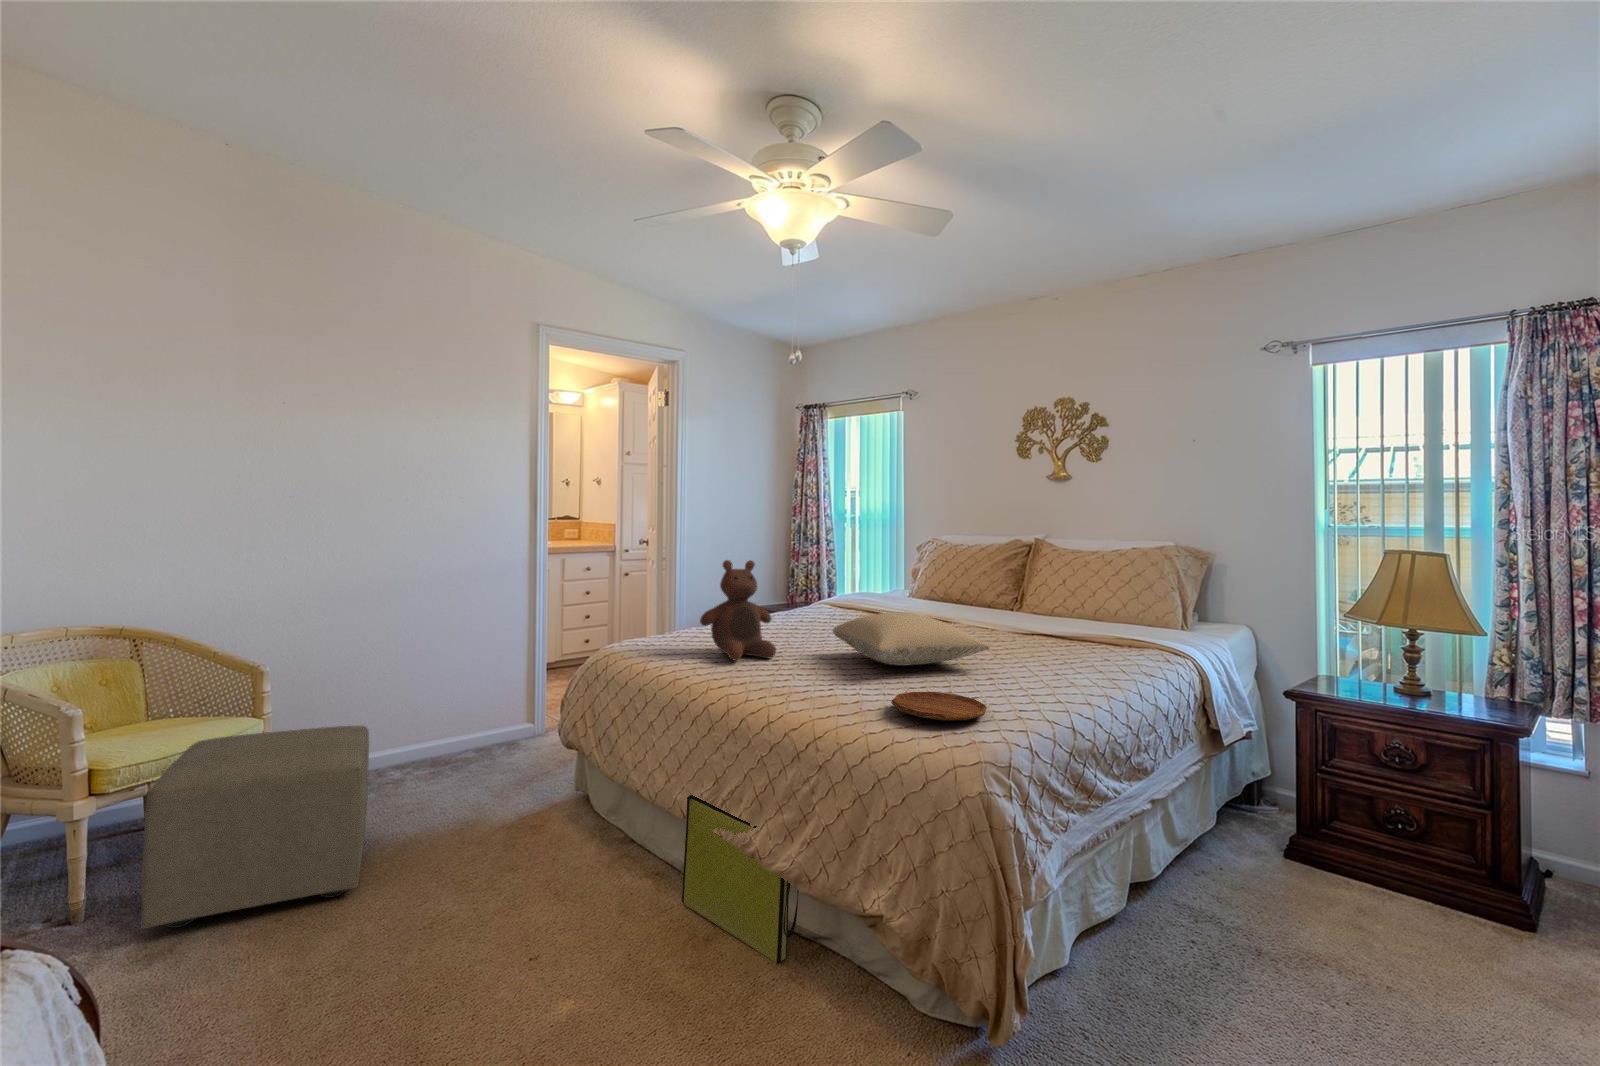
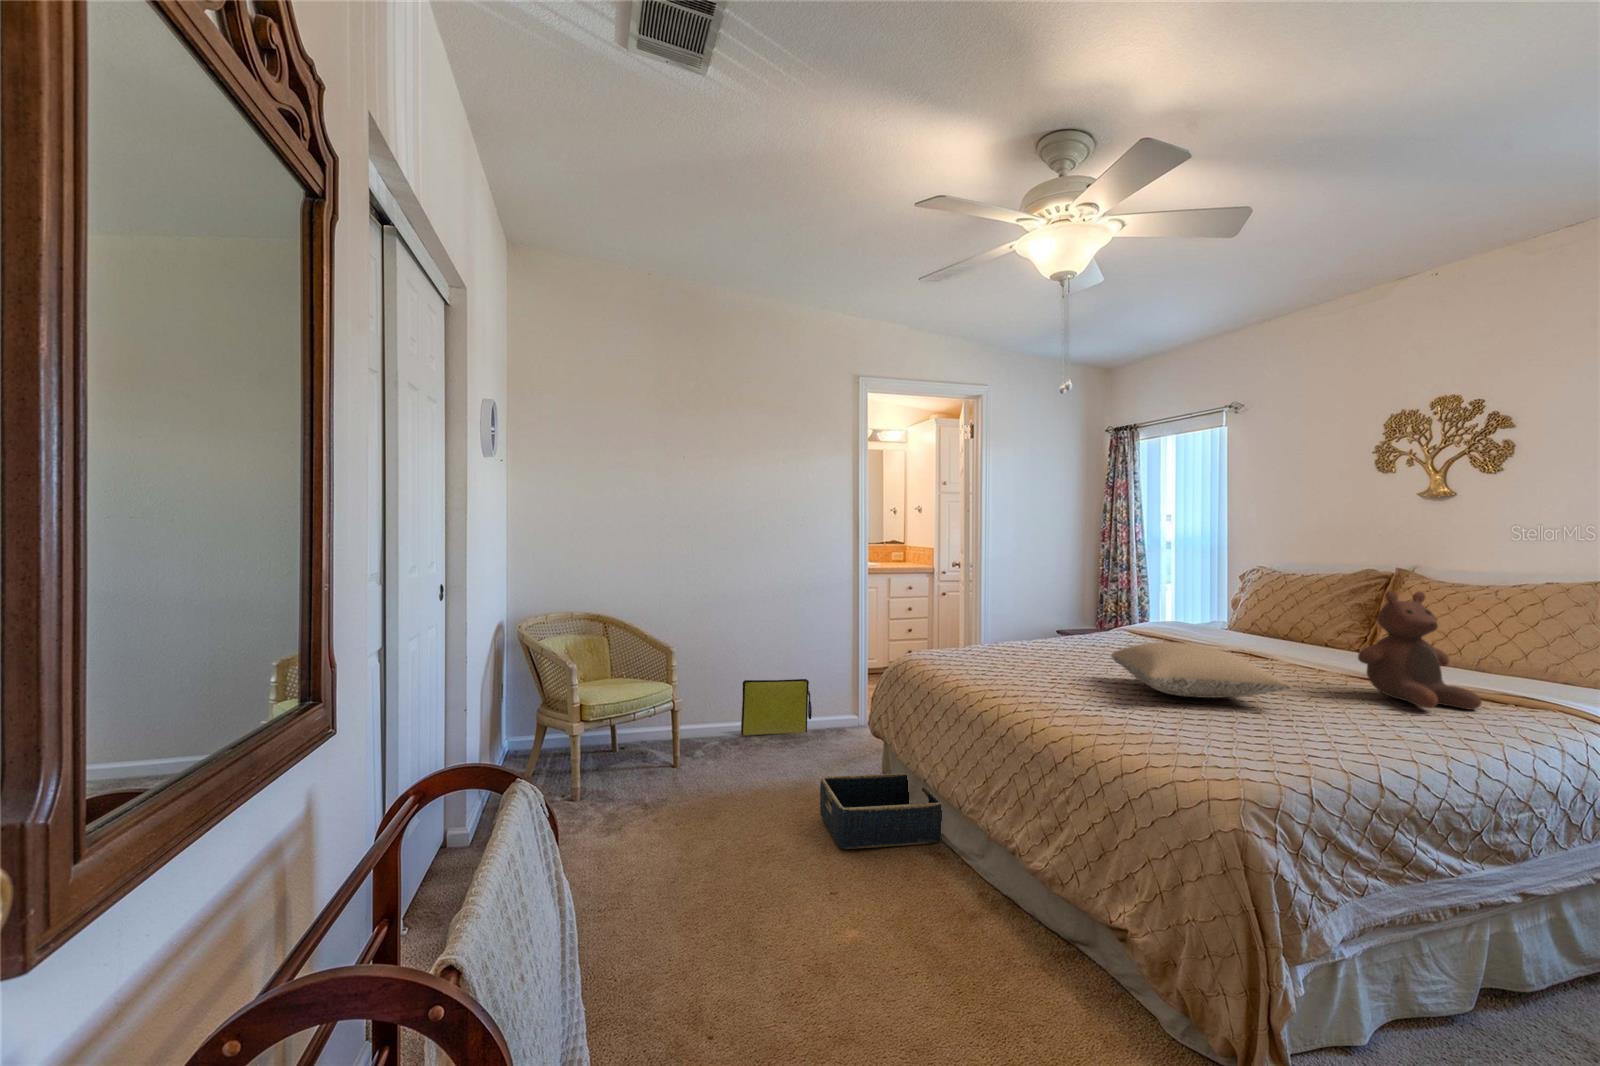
stuffed bear: present [700,560,776,661] -> present [1358,590,1481,710]
tray: present [891,692,987,720] -> none [1151,722,1263,756]
ottoman: present [141,725,369,929] -> none [611,694,738,815]
basket: none [500,787,658,899] -> present [820,773,943,849]
bag: present [682,795,799,964] -> present [741,679,812,736]

